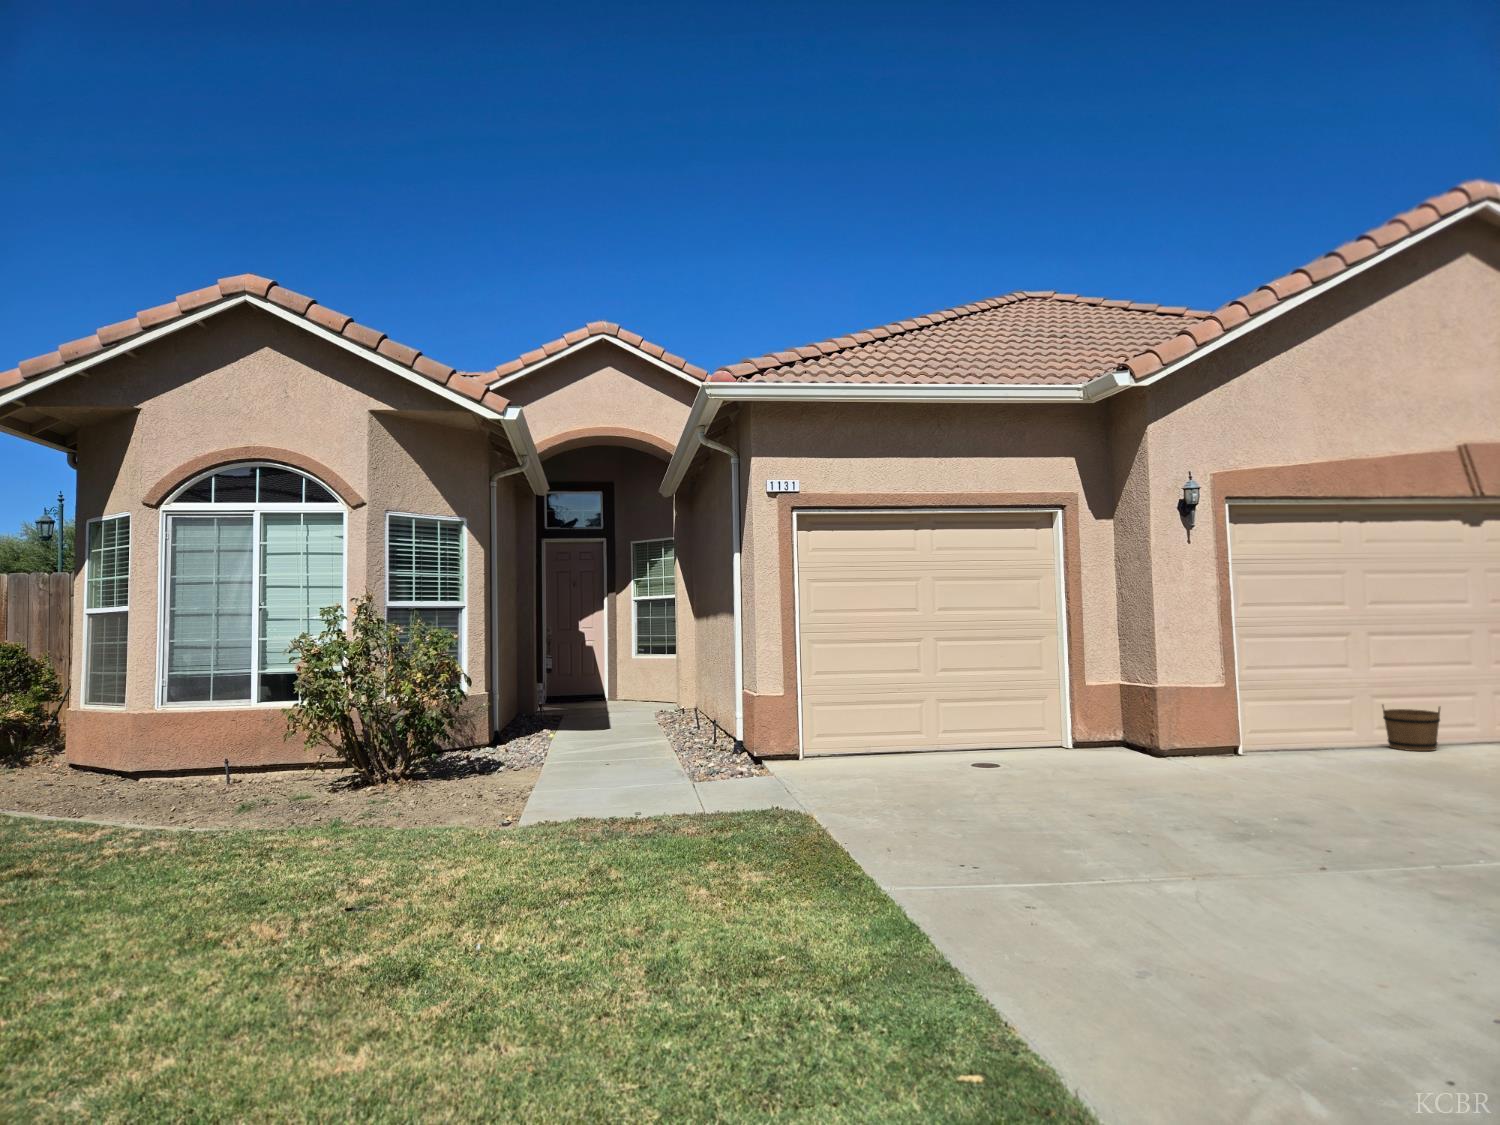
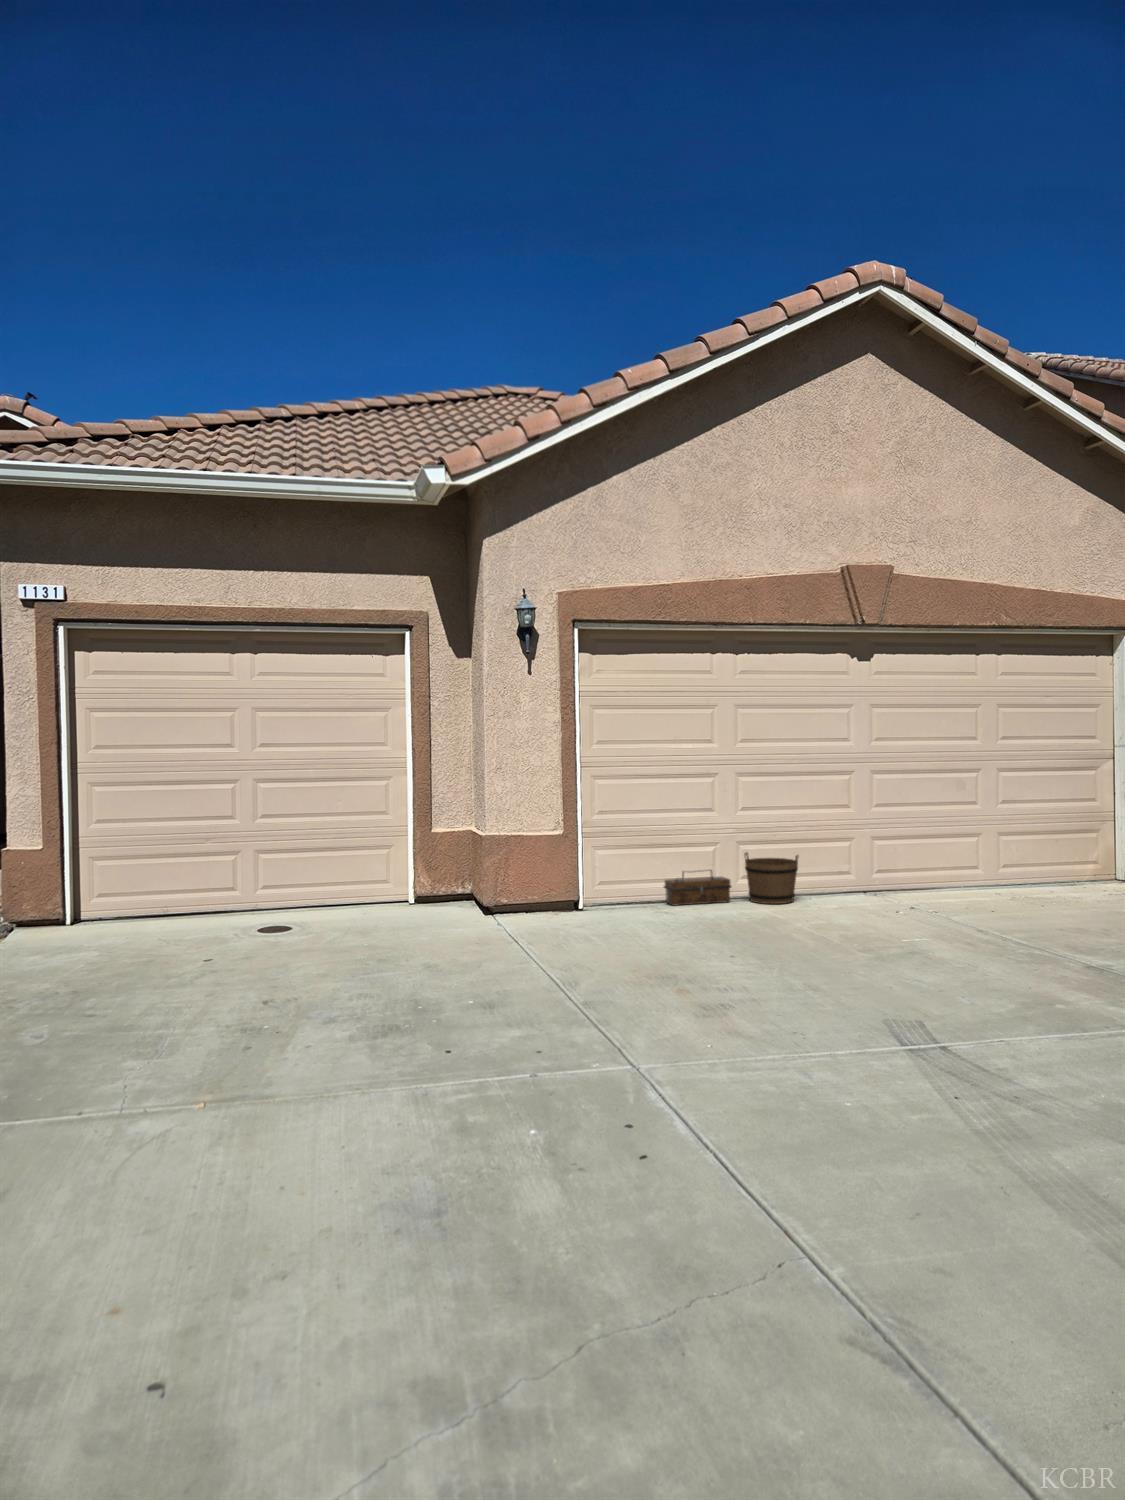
toolbox: none [1308,719,1376,751] -> present [664,869,732,906]

